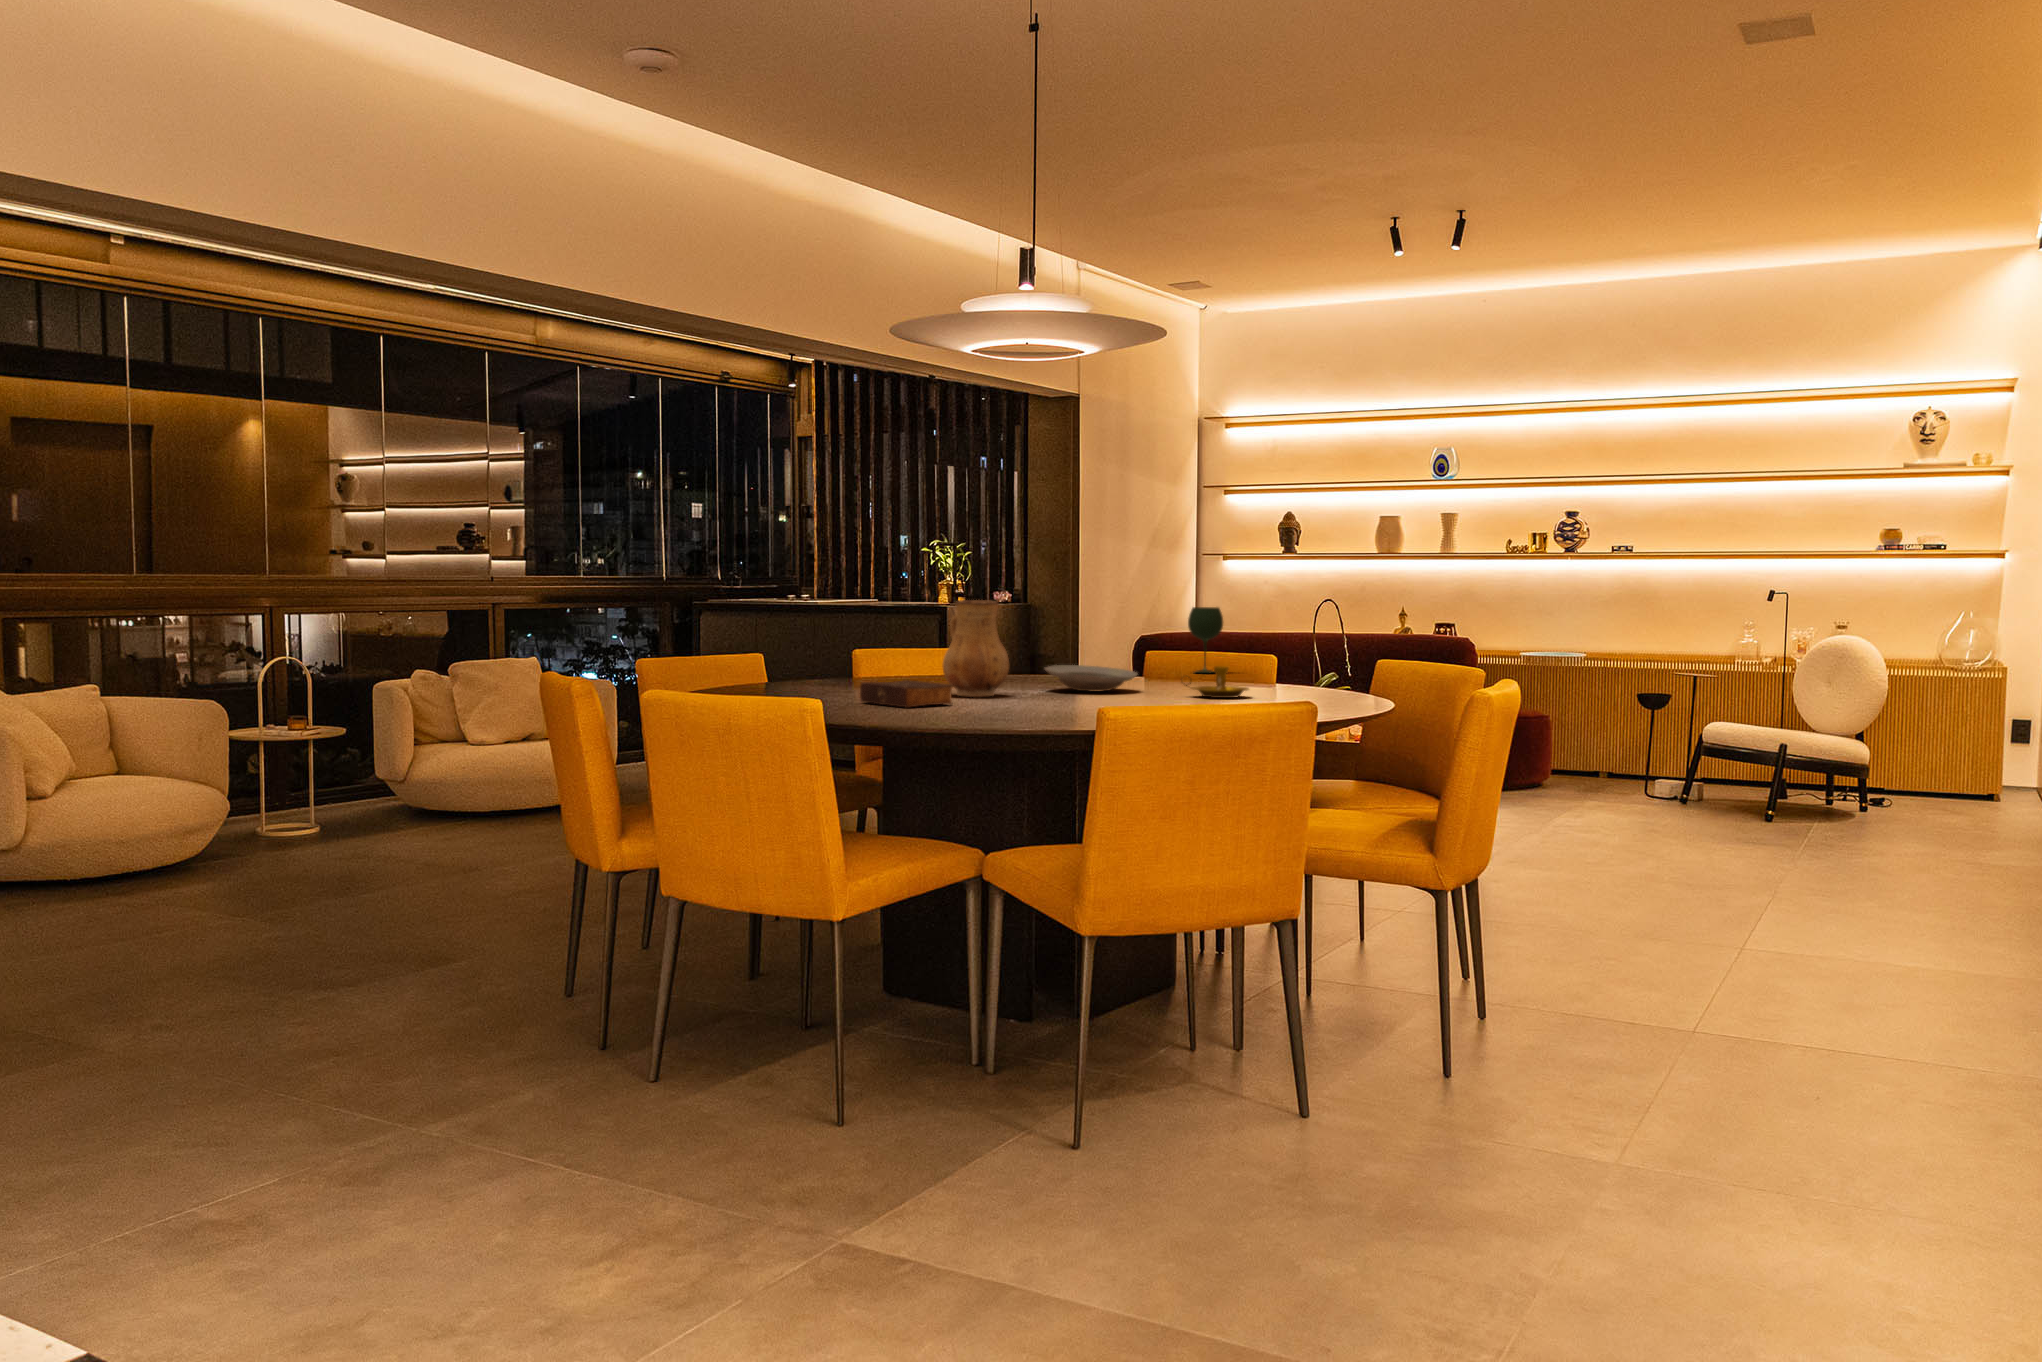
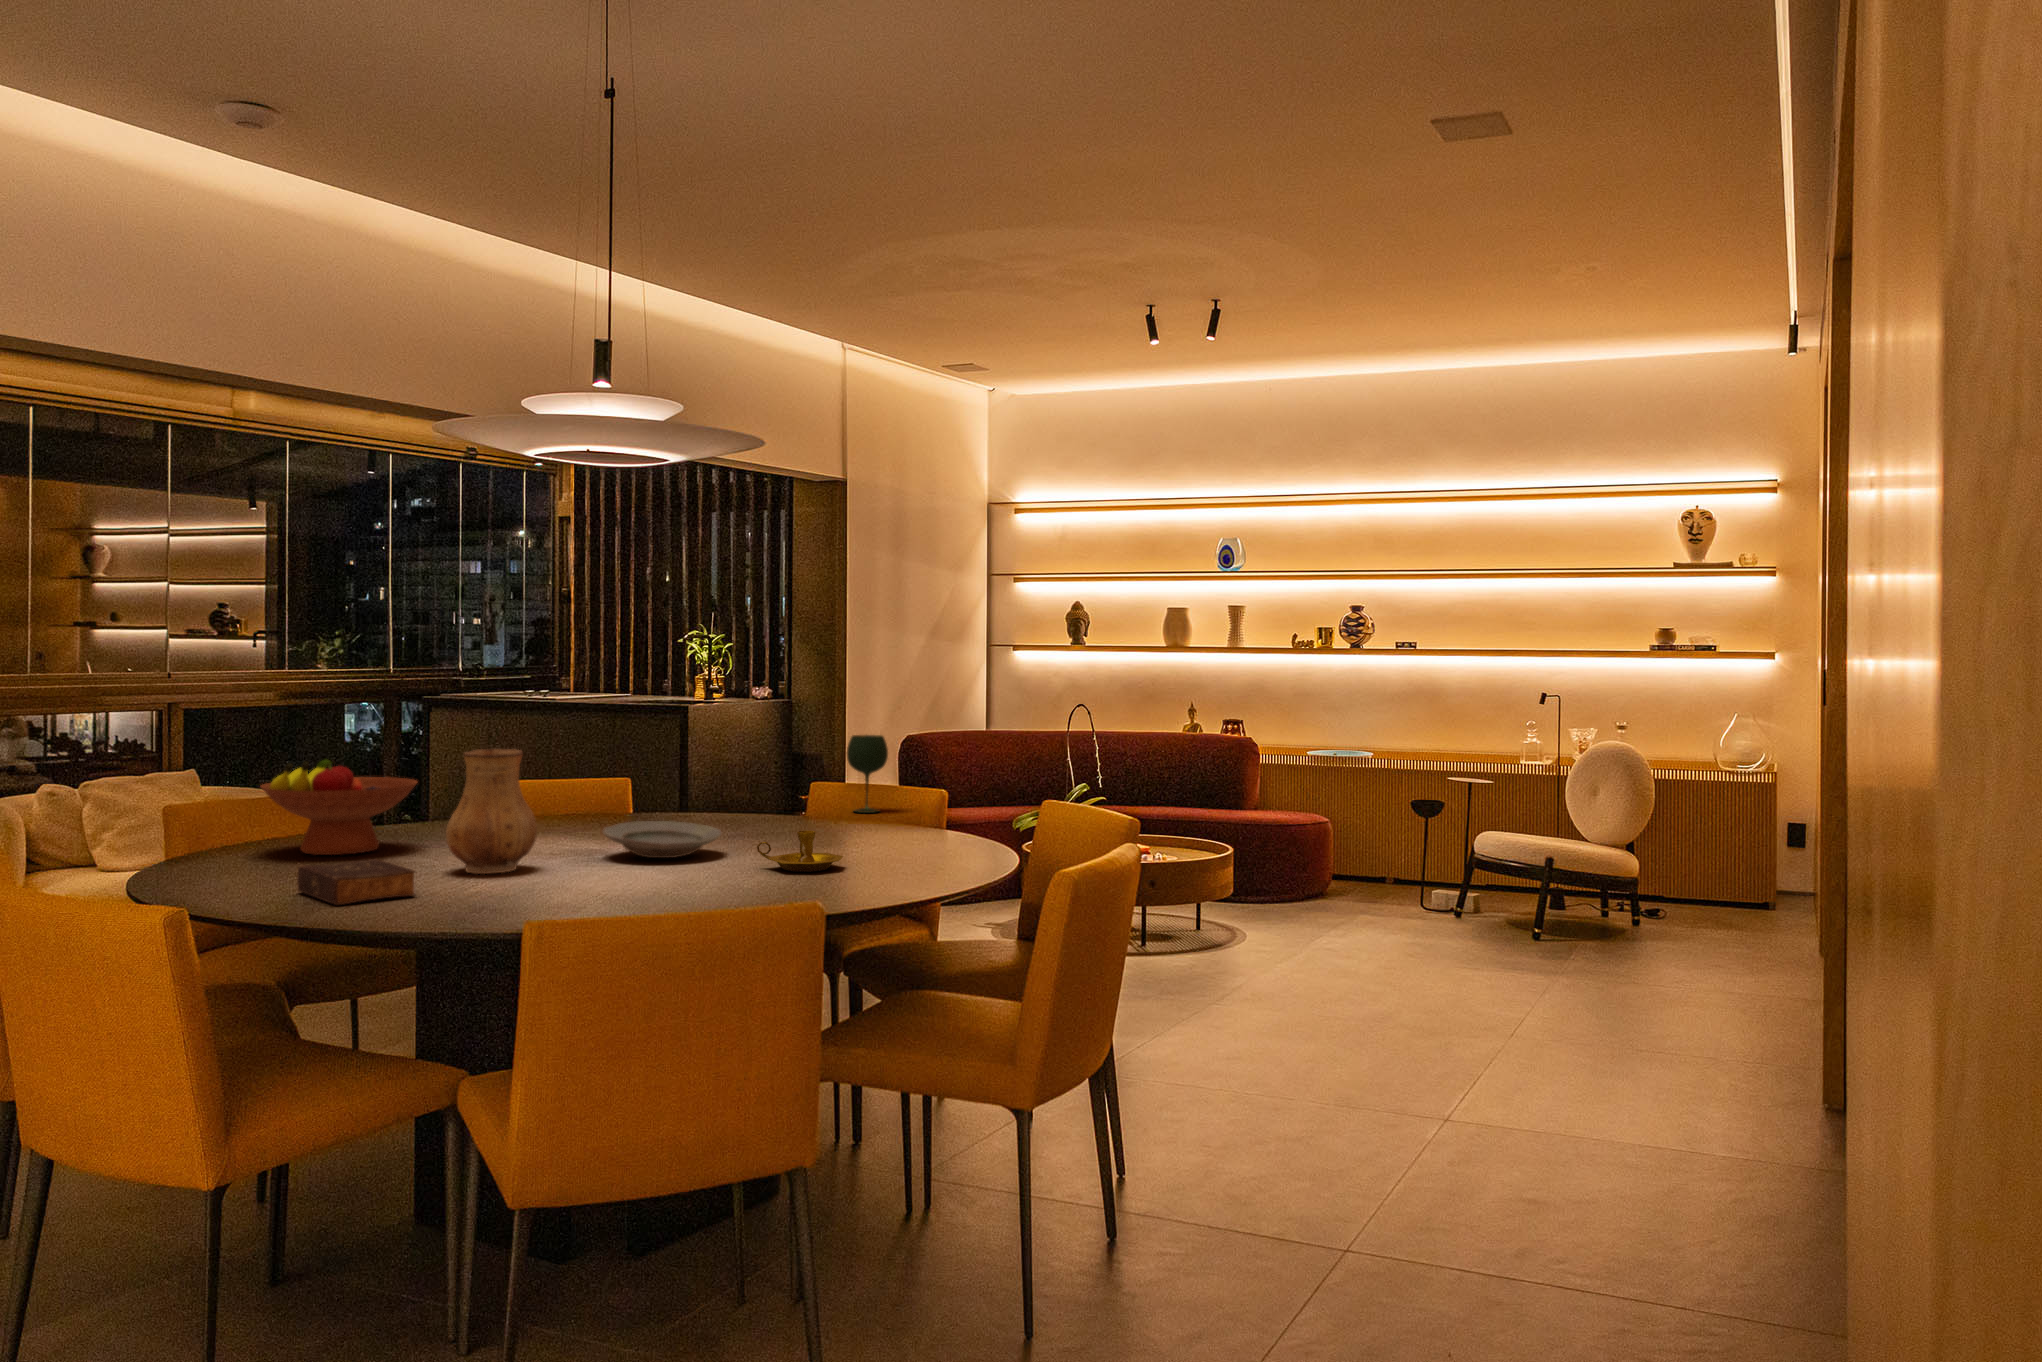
fruit bowl: none [776,612,890,688] -> present [261,759,417,855]

